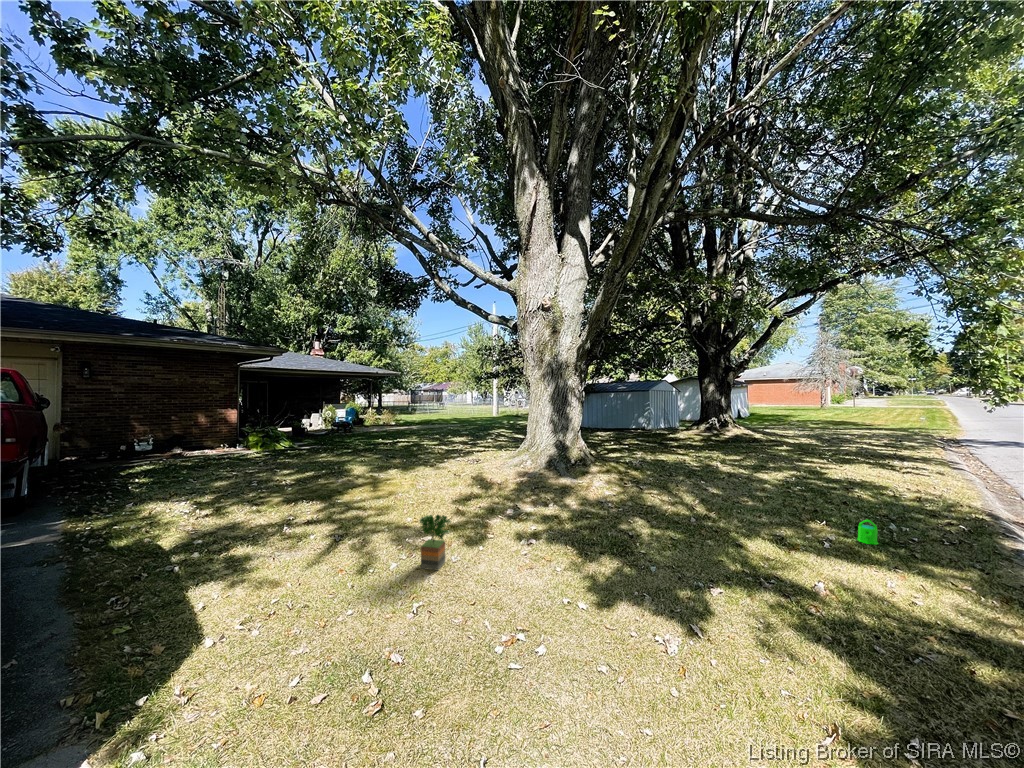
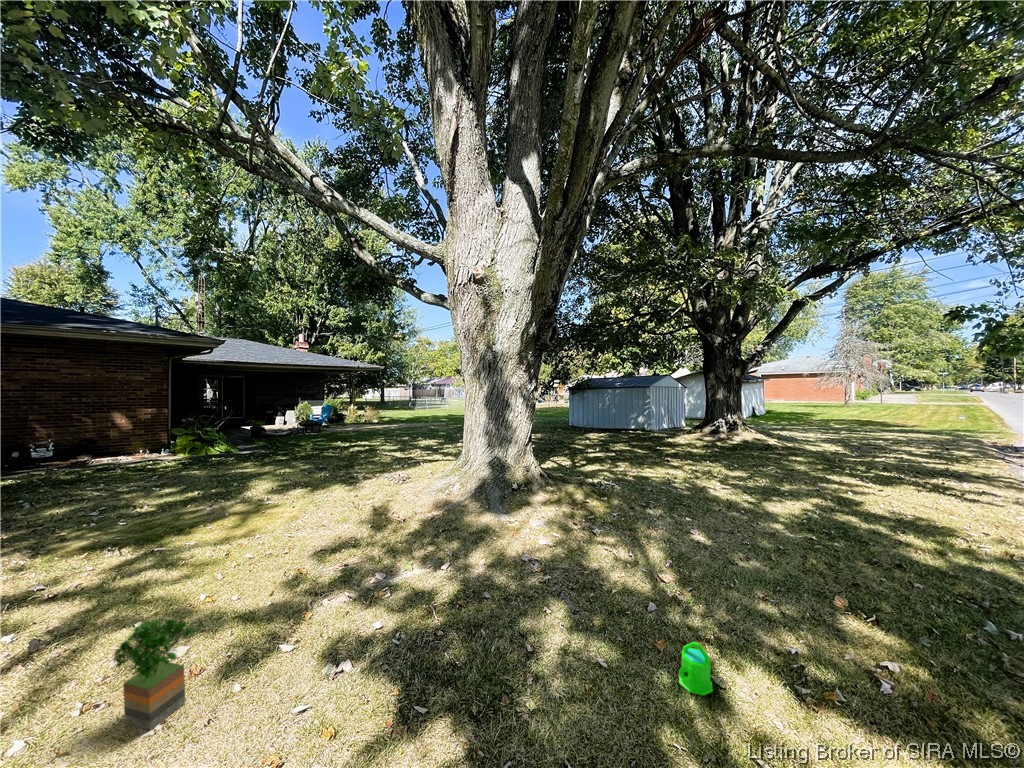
watering can: present [857,520,878,545] -> present [679,642,713,695]

